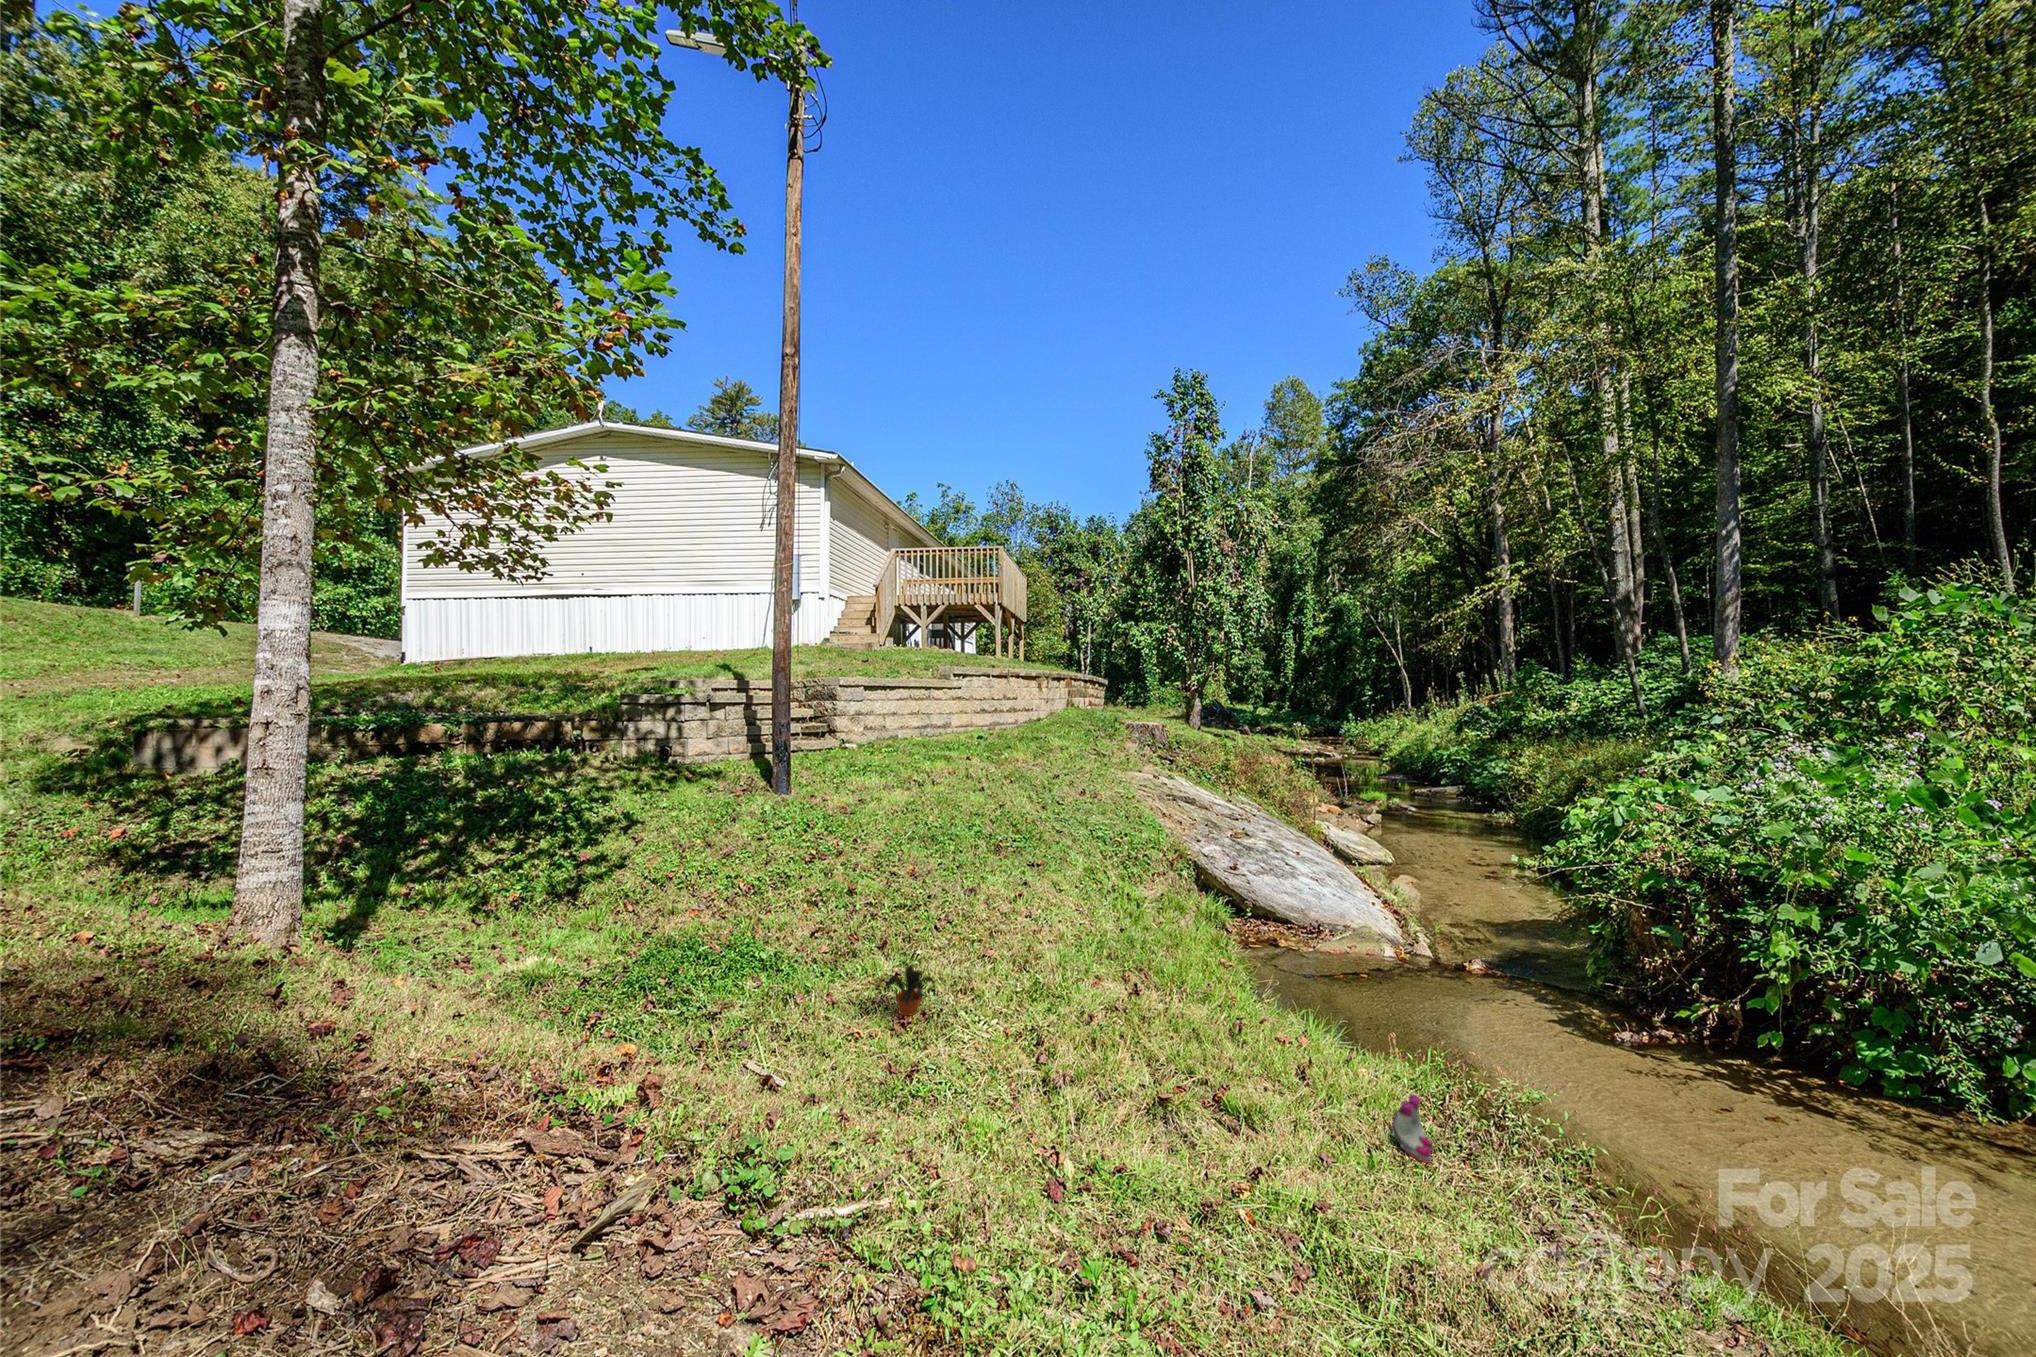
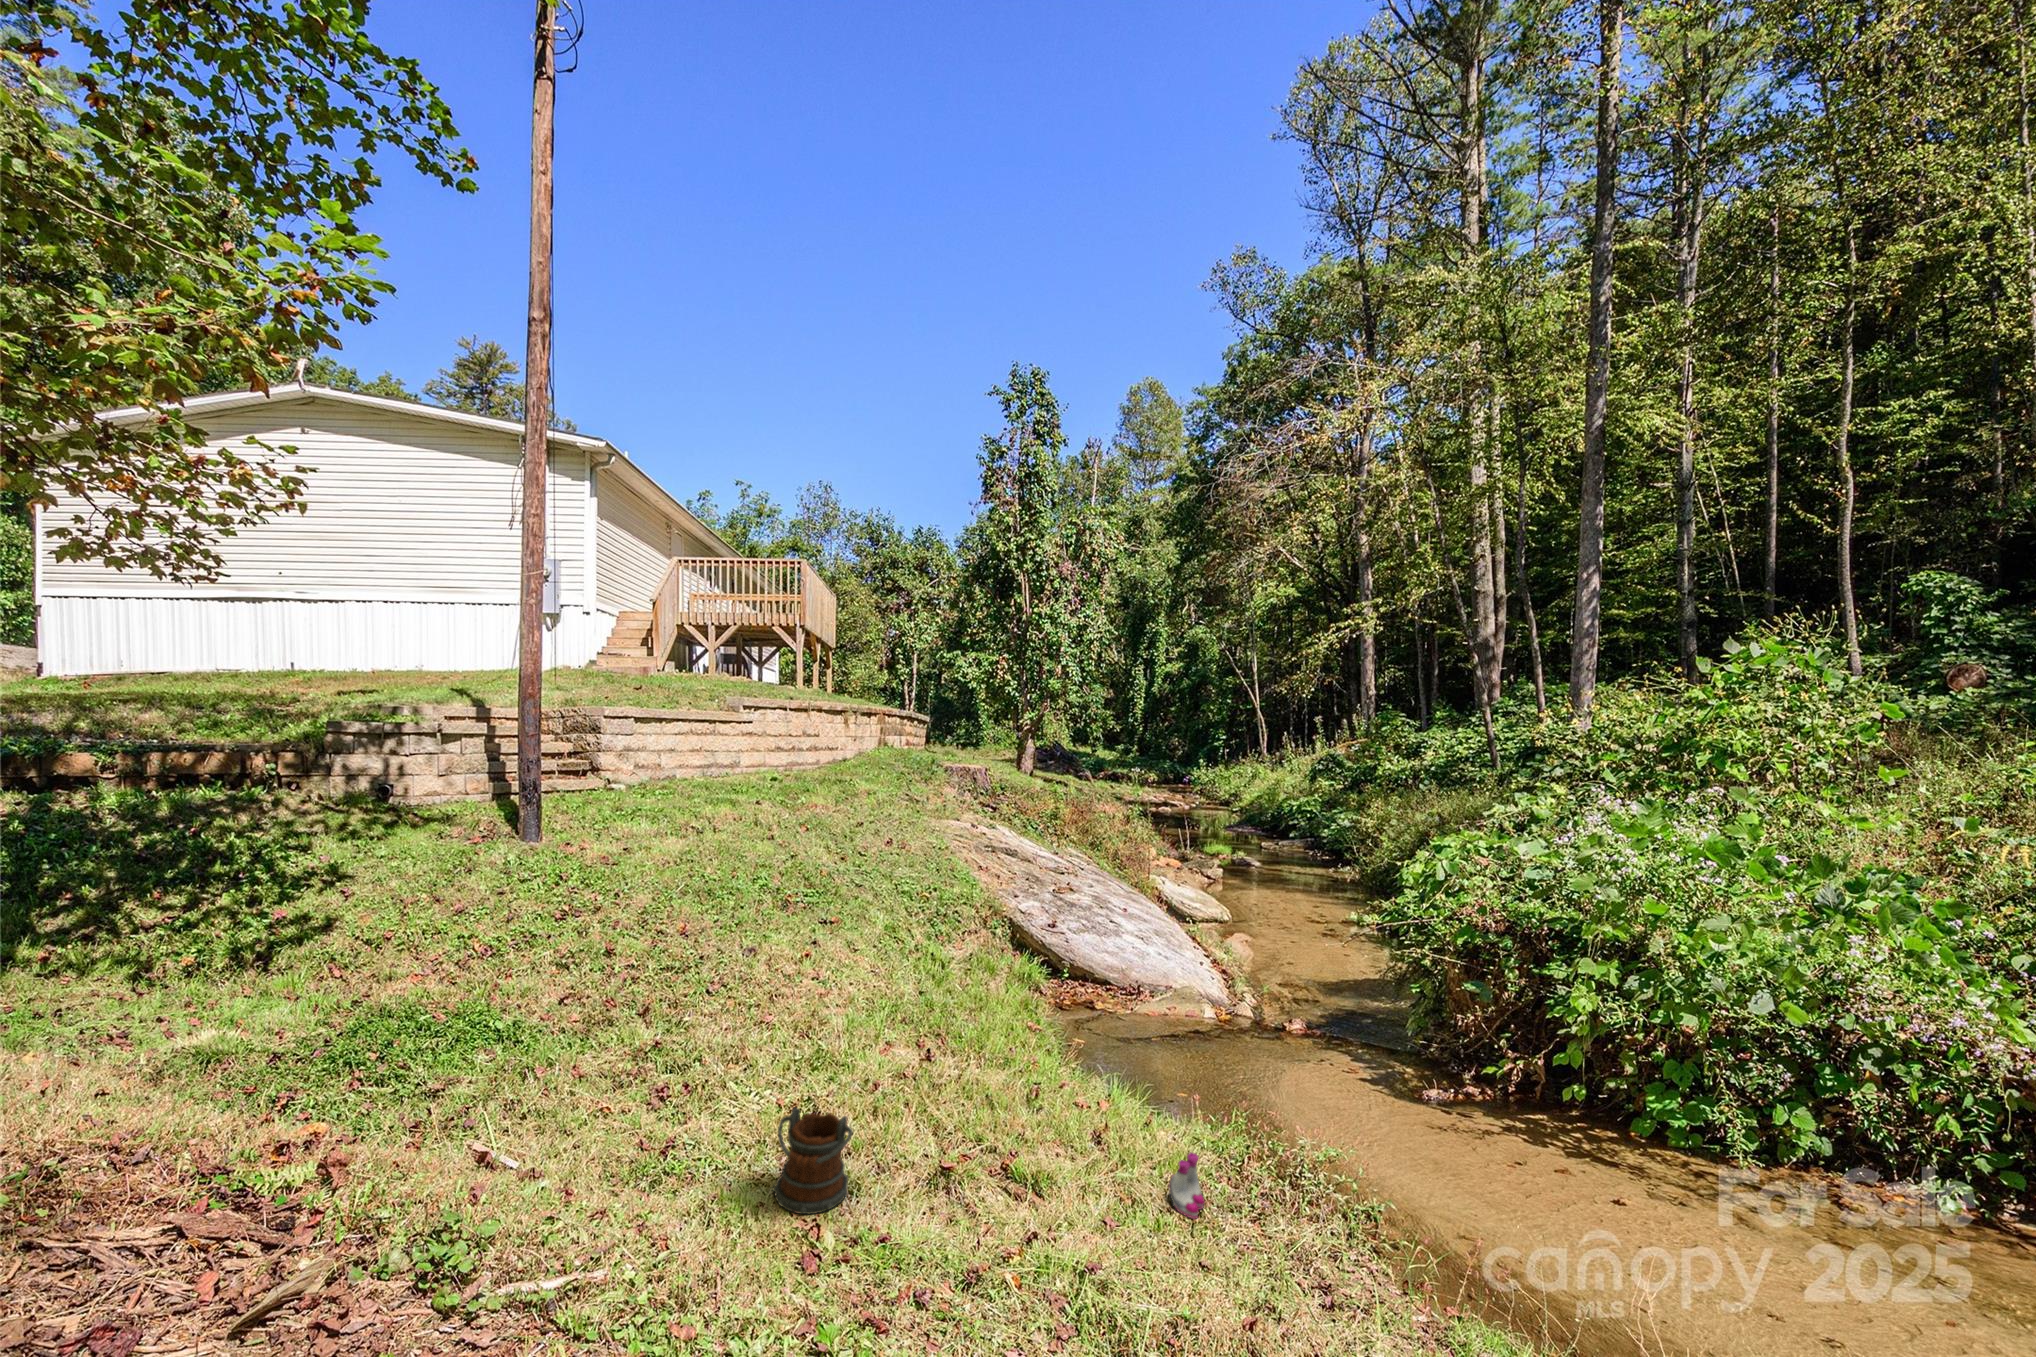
potted plant: present [886,965,935,1016] -> none [645,1029,709,1087]
bucket: none [1018,1040,1091,1144] -> present [772,1107,853,1214]

